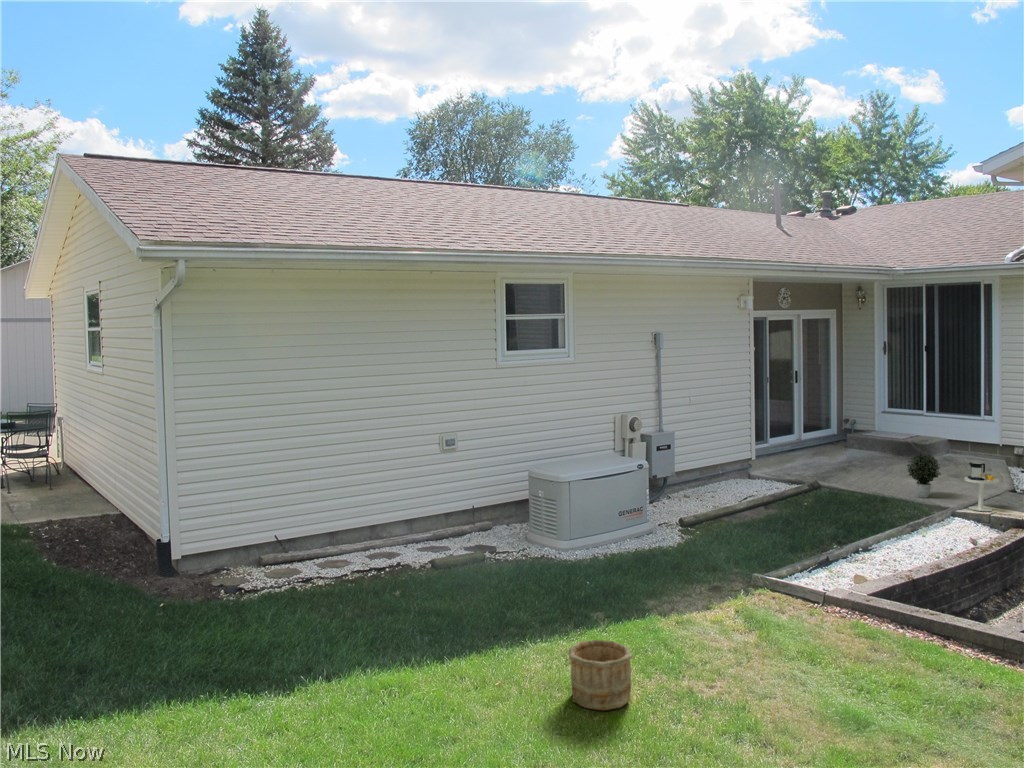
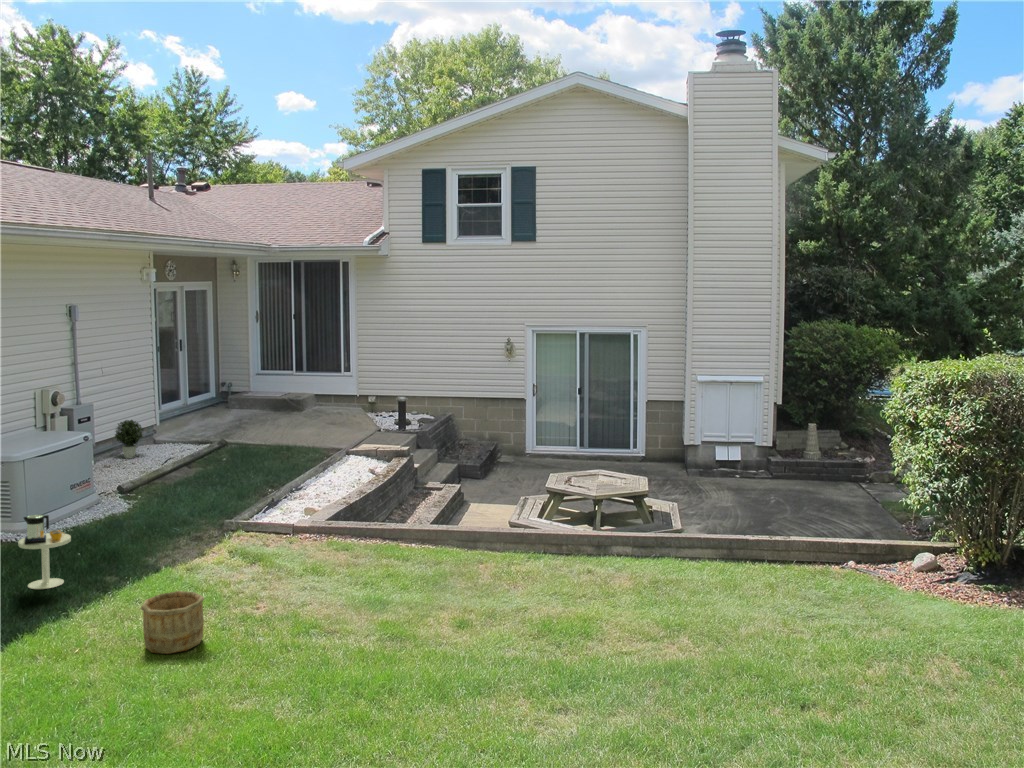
potted plant: present [907,454,941,498] -> present [115,420,143,459]
side table: present [964,462,999,511] -> present [18,514,71,589]

